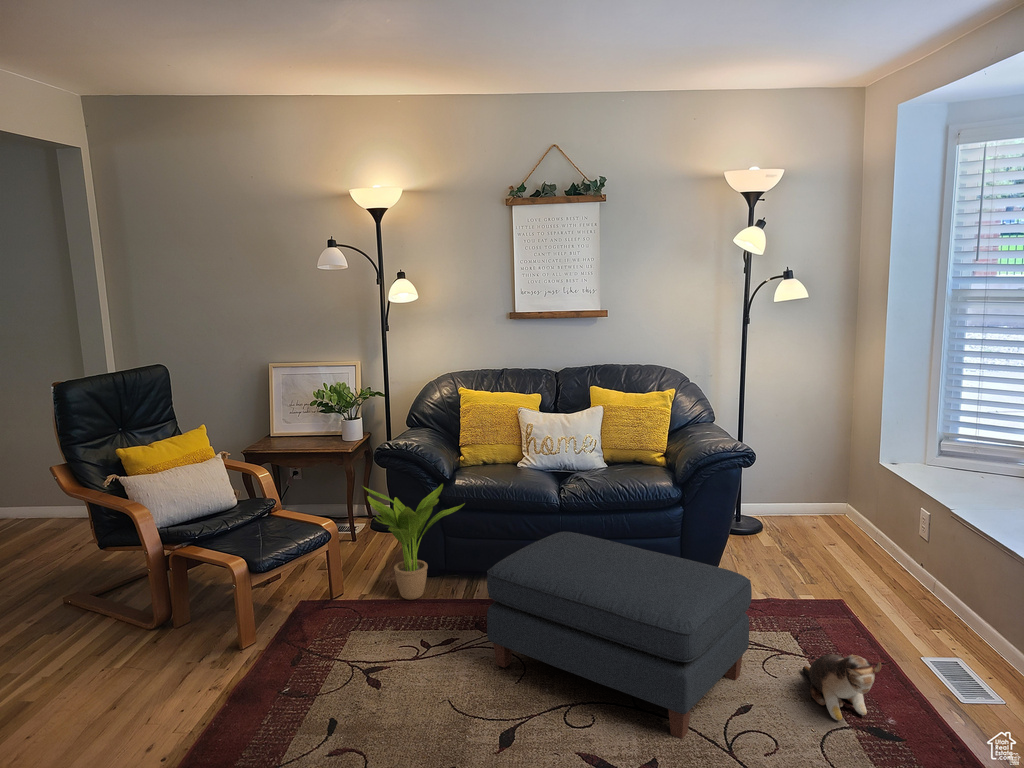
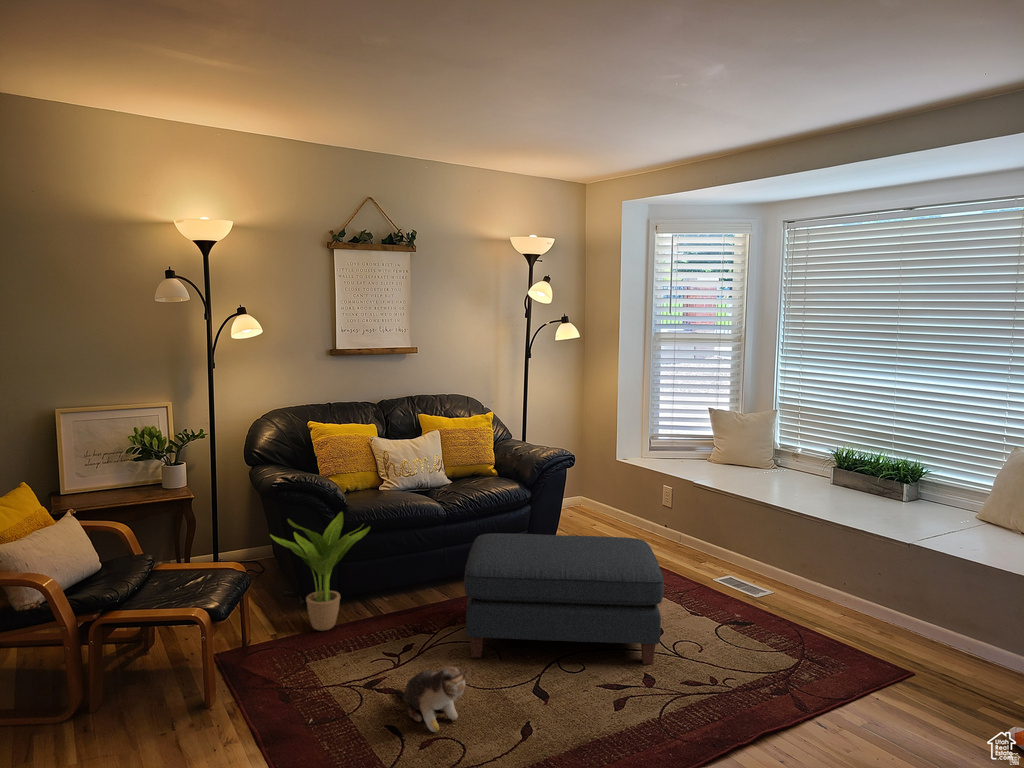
plush toy: present [802,654,881,720] -> present [396,667,471,732]

